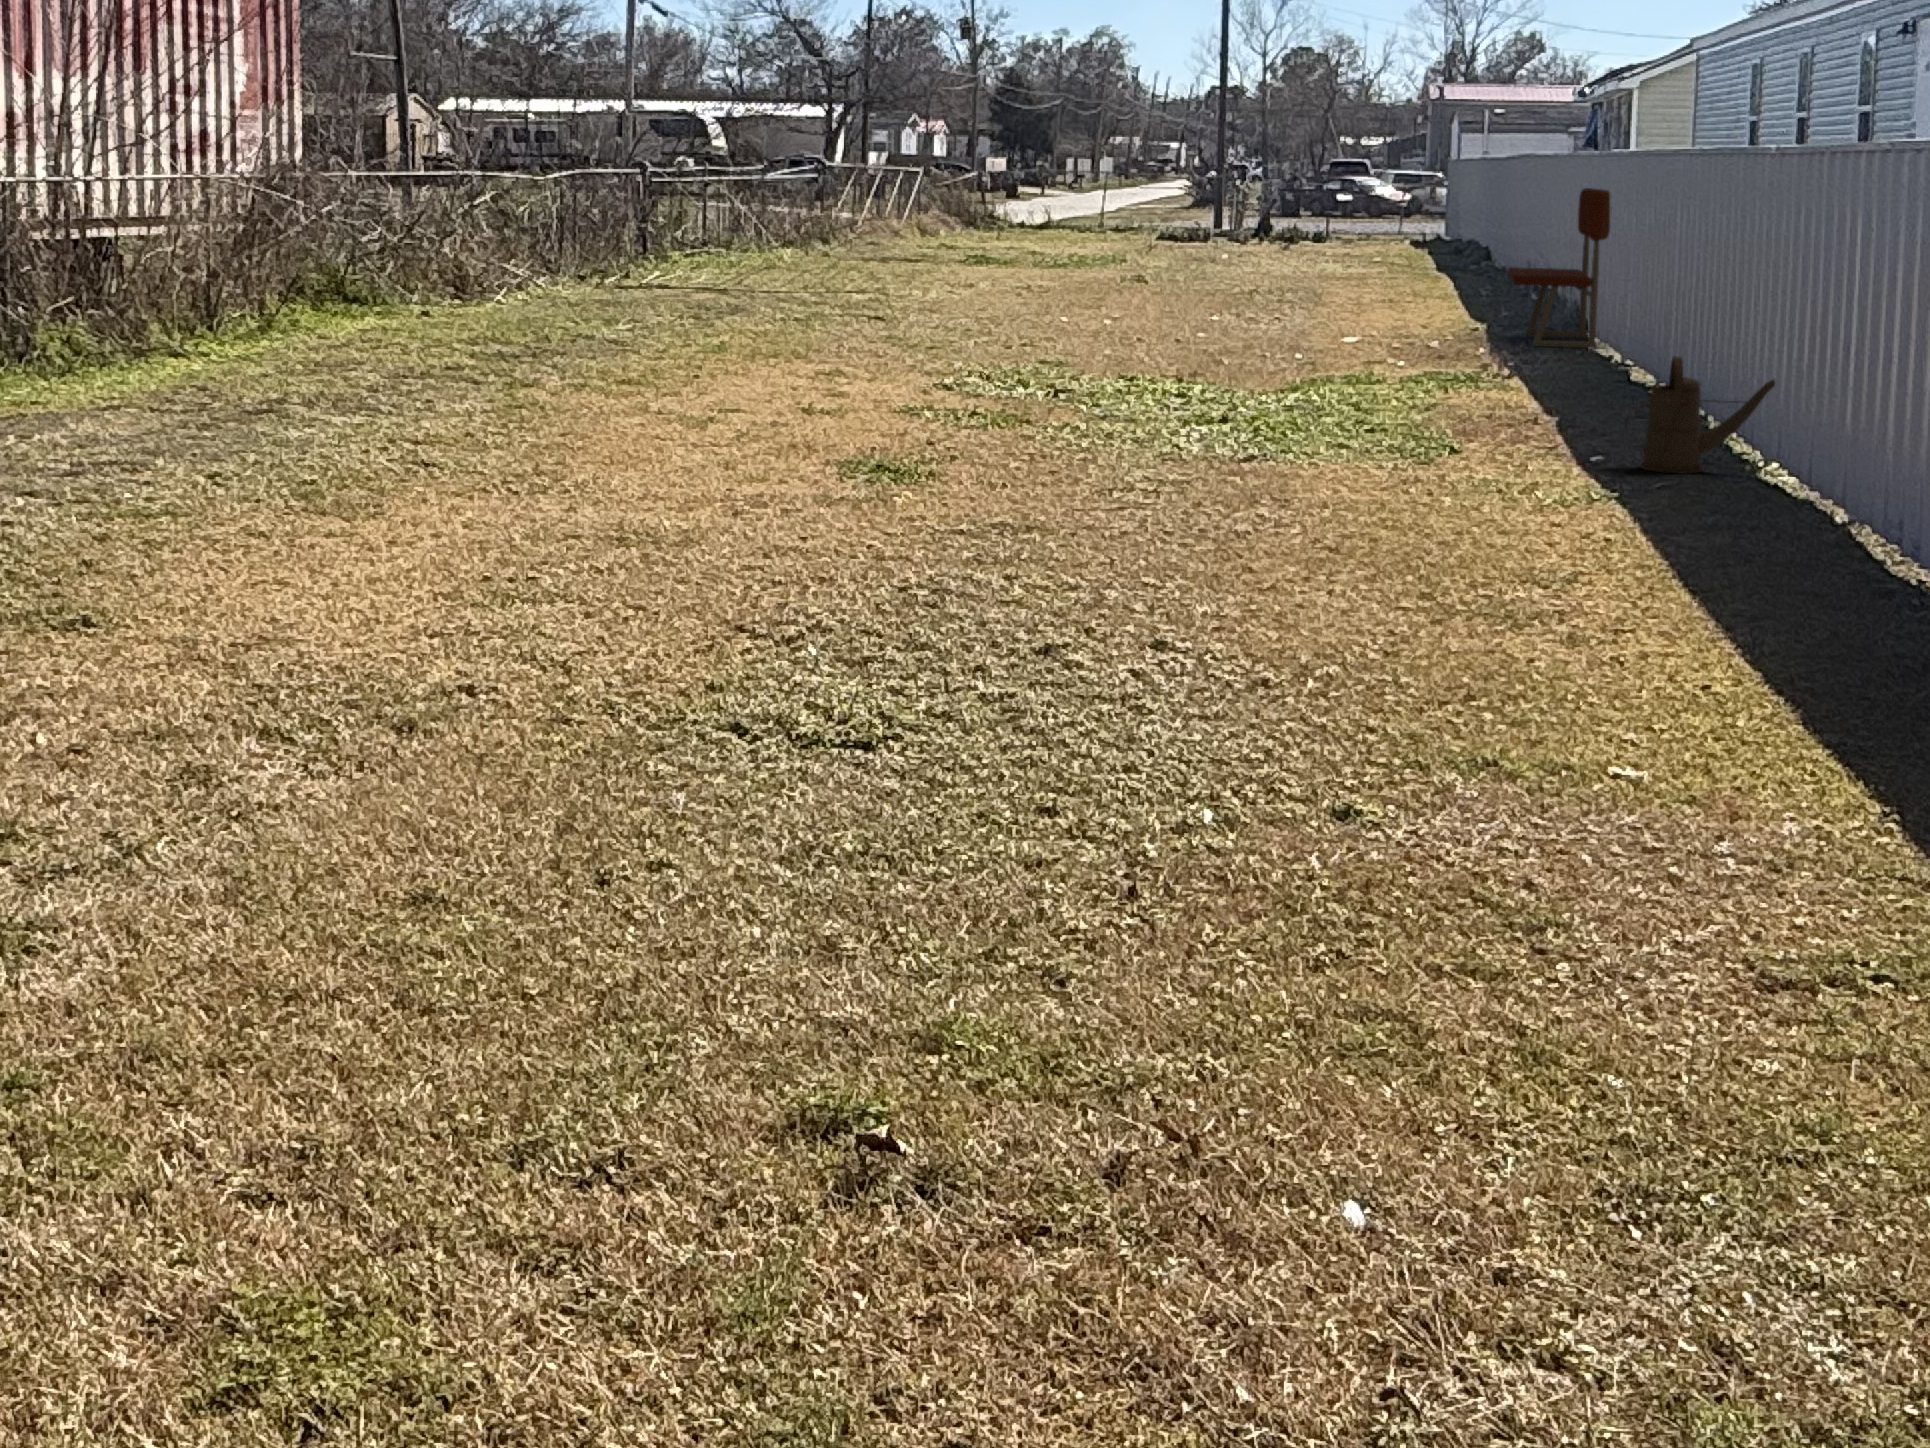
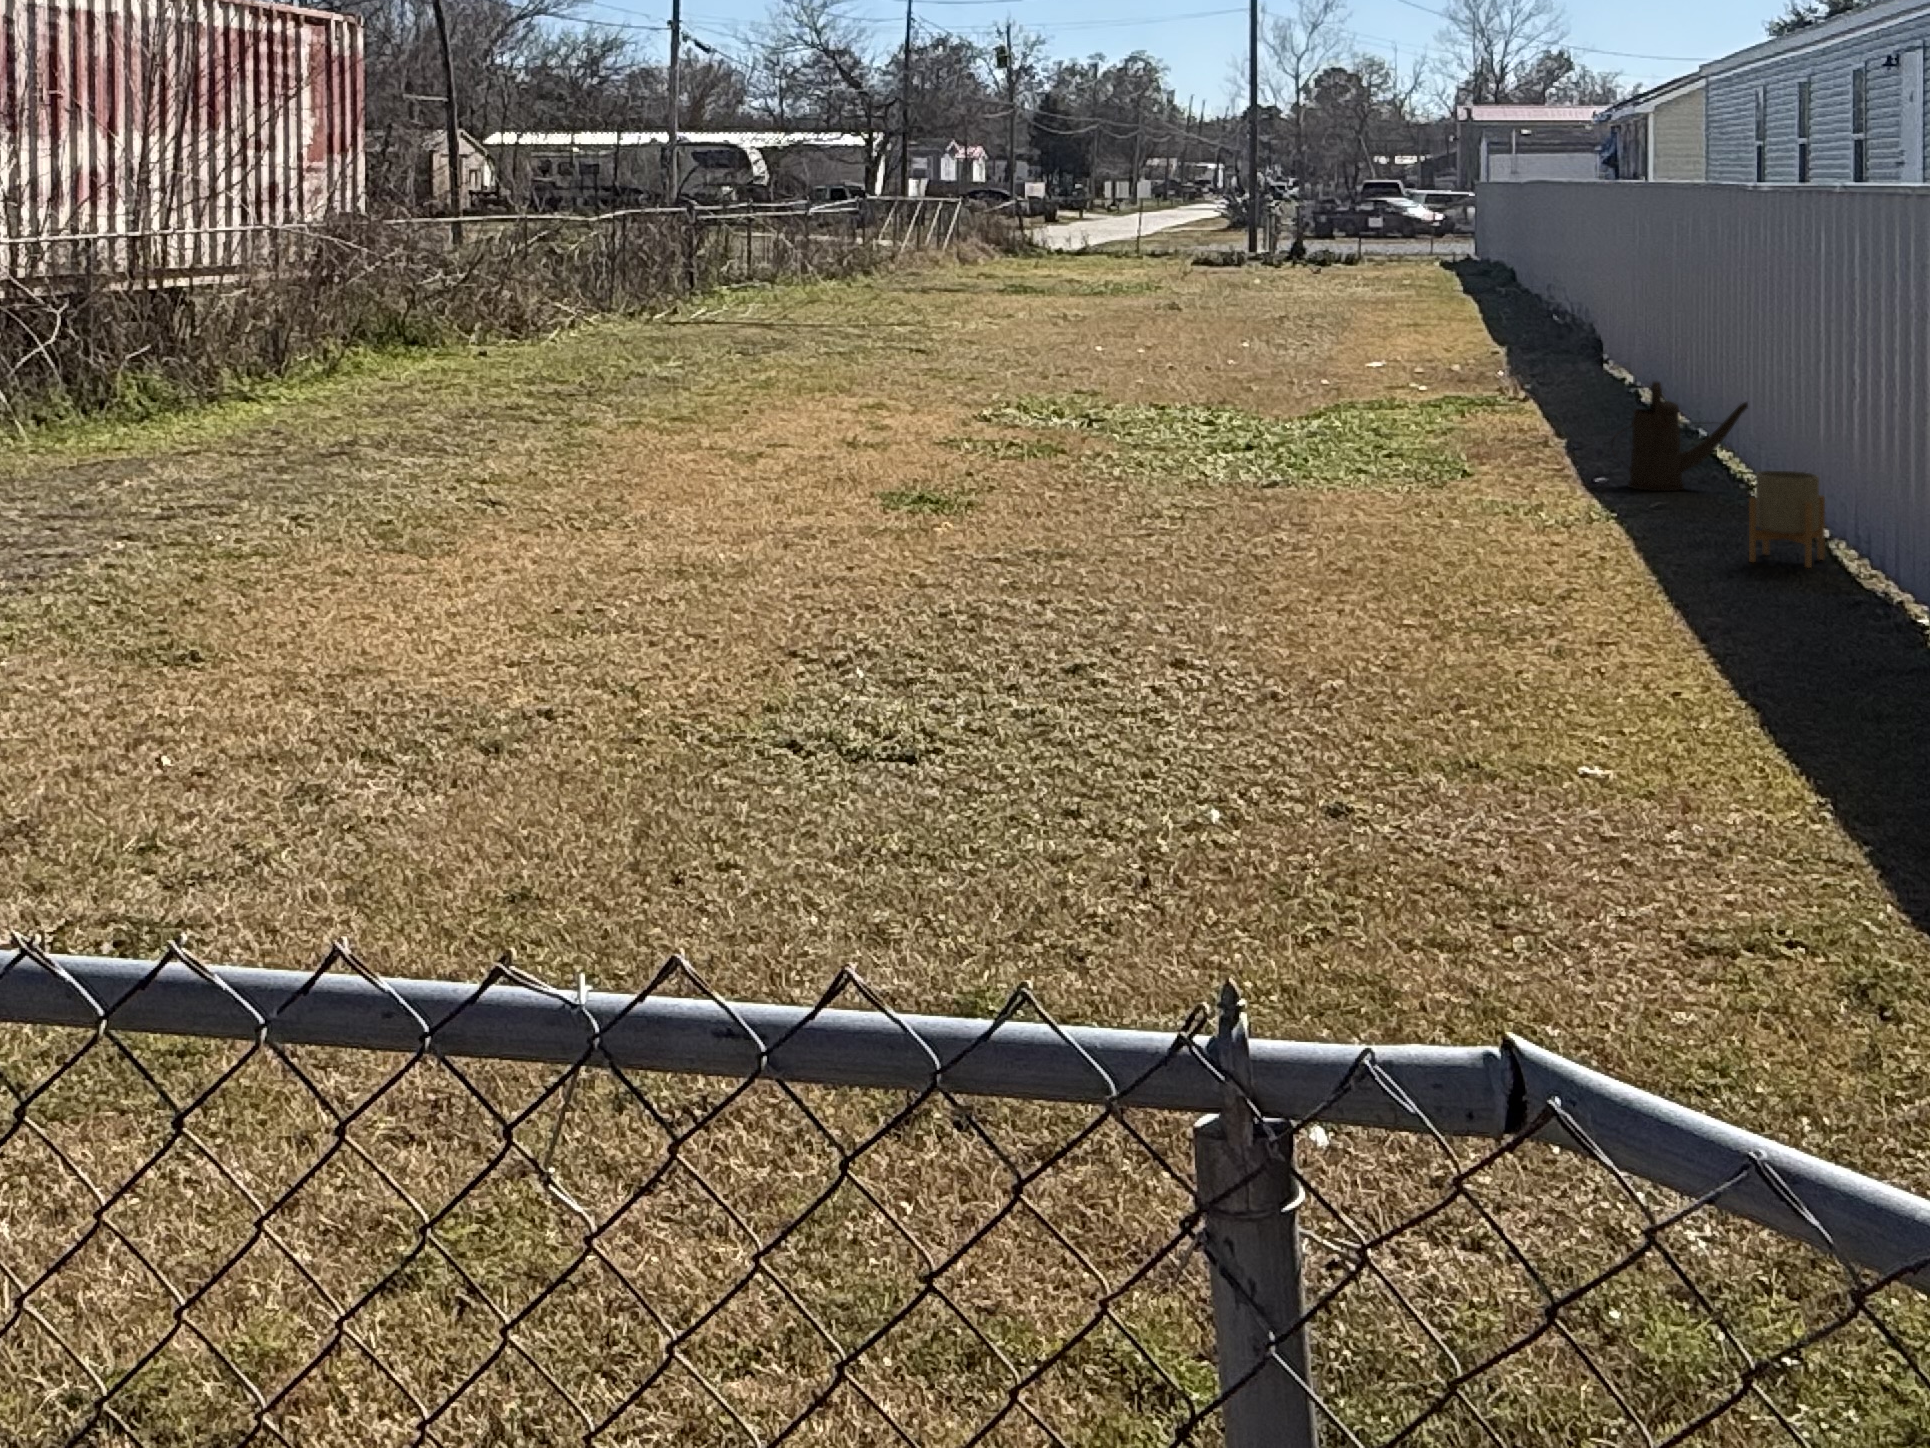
bench: present [1507,188,1611,348] -> none [1508,217,1603,370]
planter: none [1779,452,1865,556] -> present [1749,471,1825,568]

